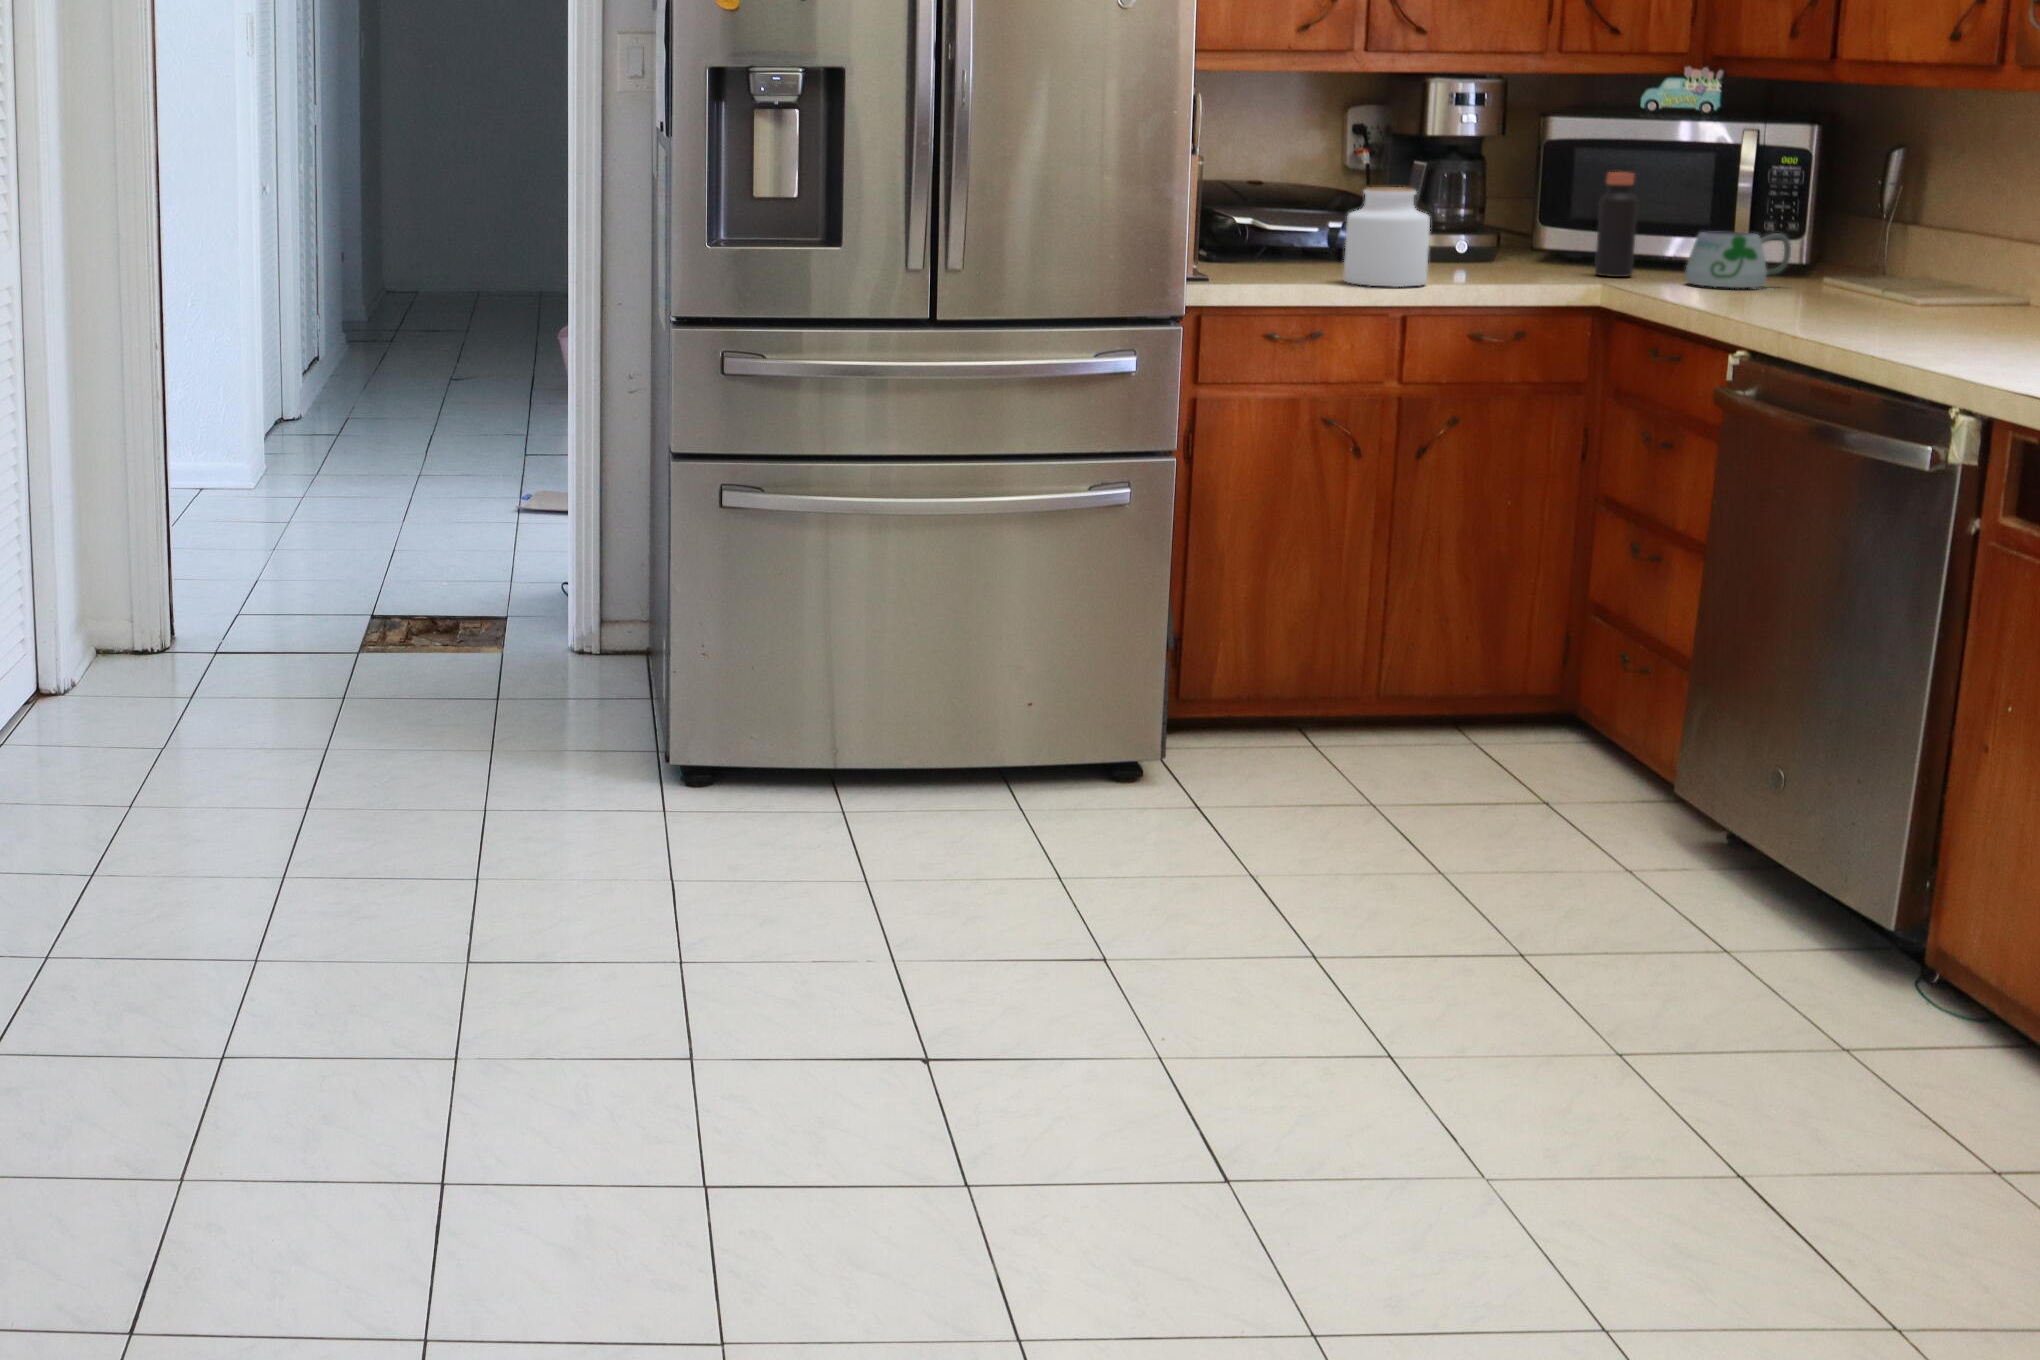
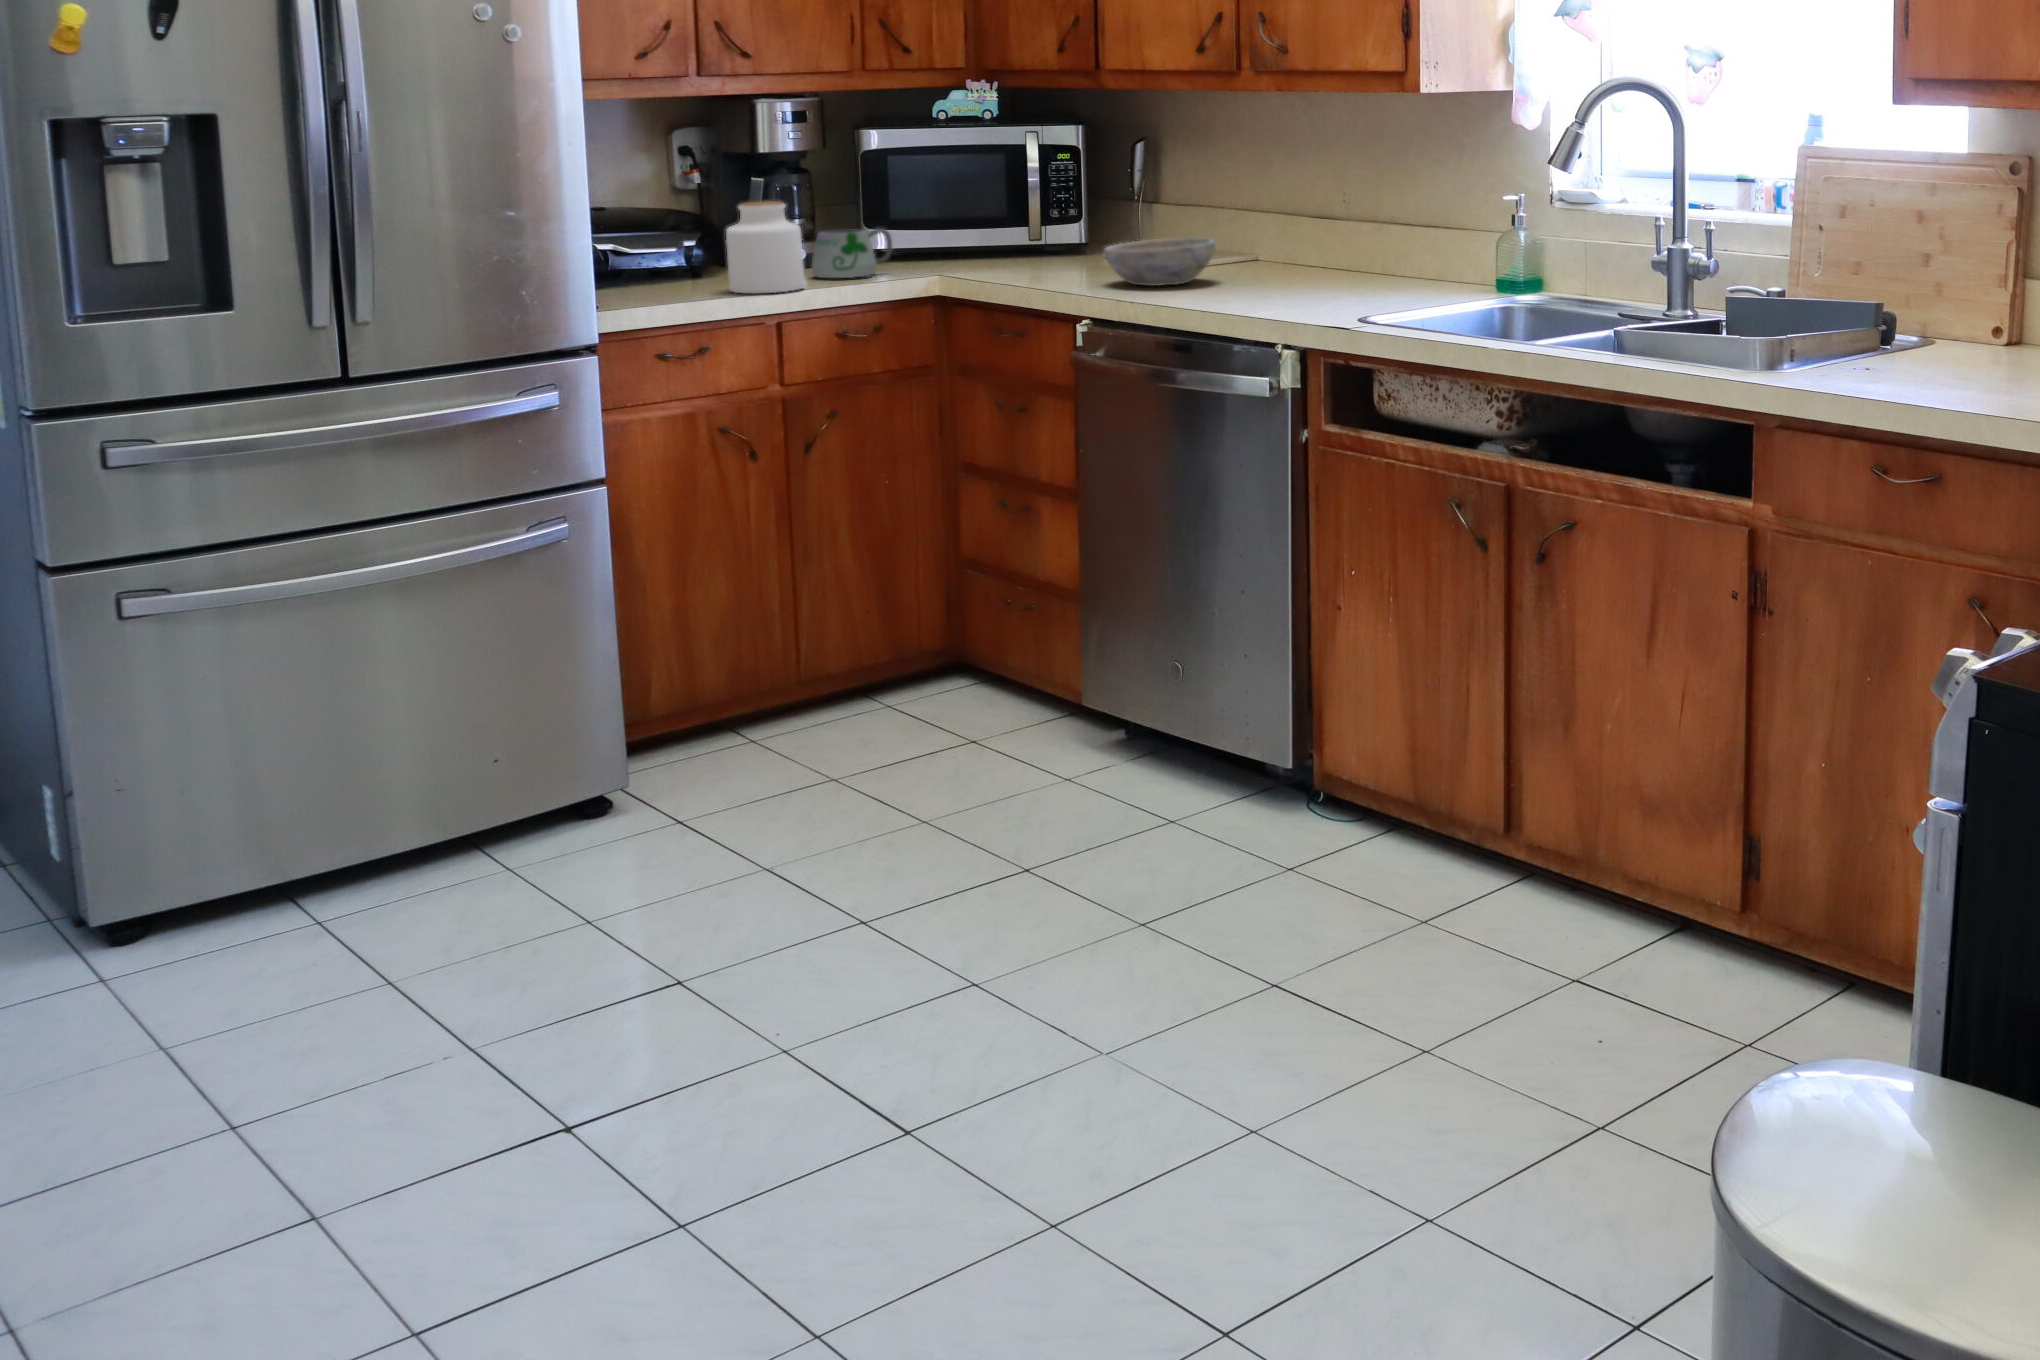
bottle: present [1595,172,1638,277] -> none [923,176,956,266]
mug: present [1686,232,1791,290] -> present [812,228,892,278]
bowl: none [1790,264,1950,322] -> present [1104,238,1215,286]

